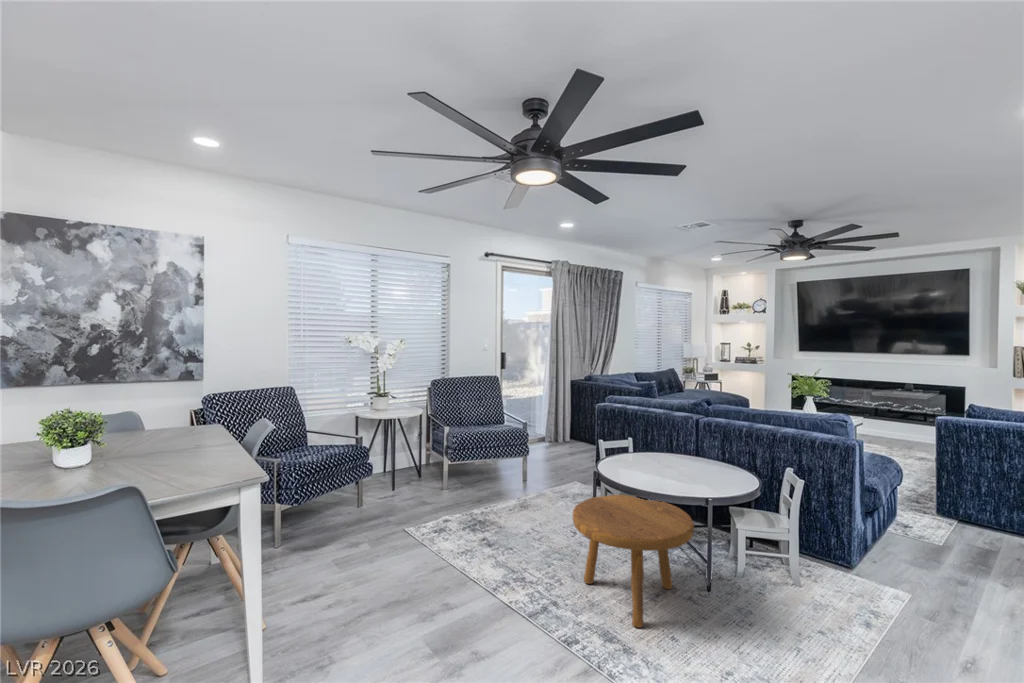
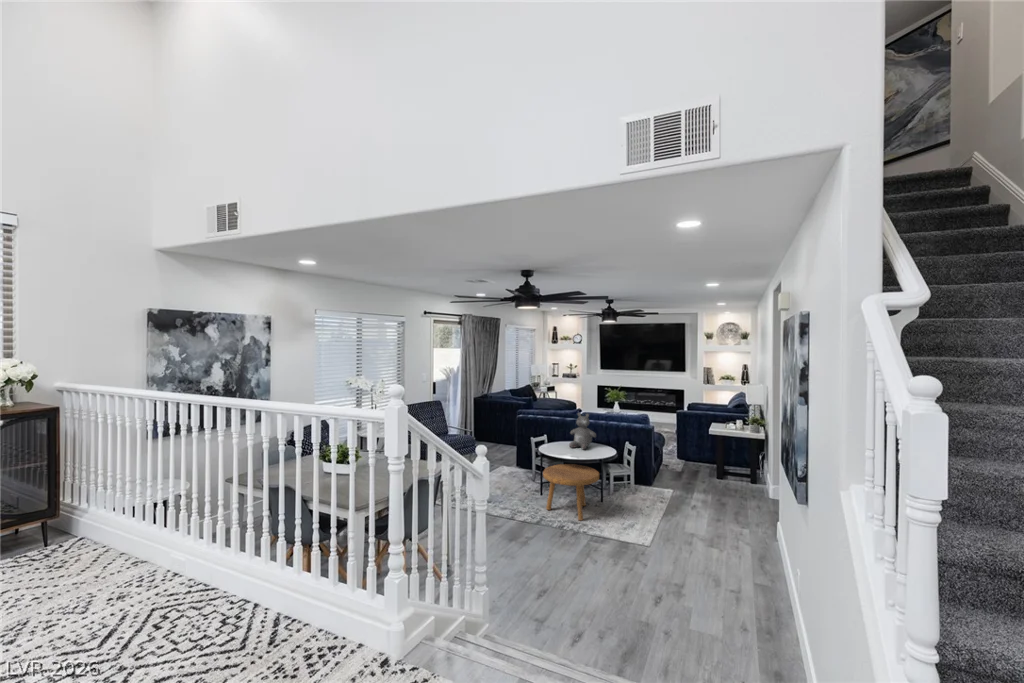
teddy bear: none [654,398,712,471] -> present [569,413,596,449]

